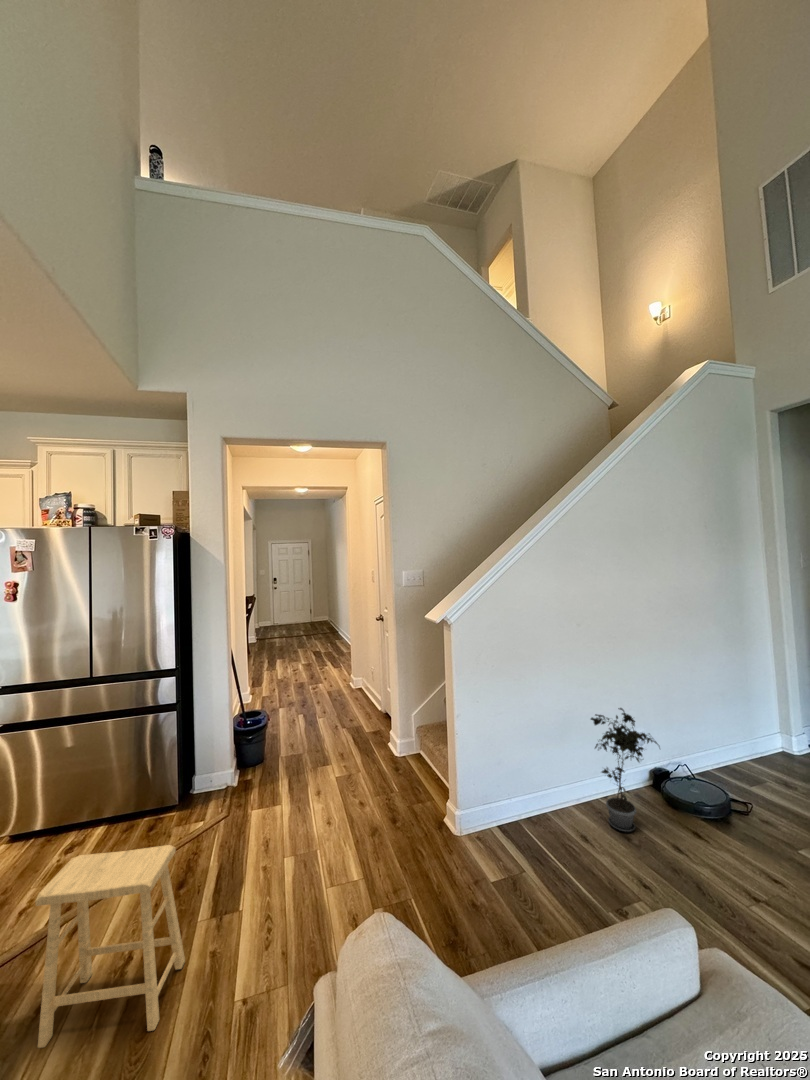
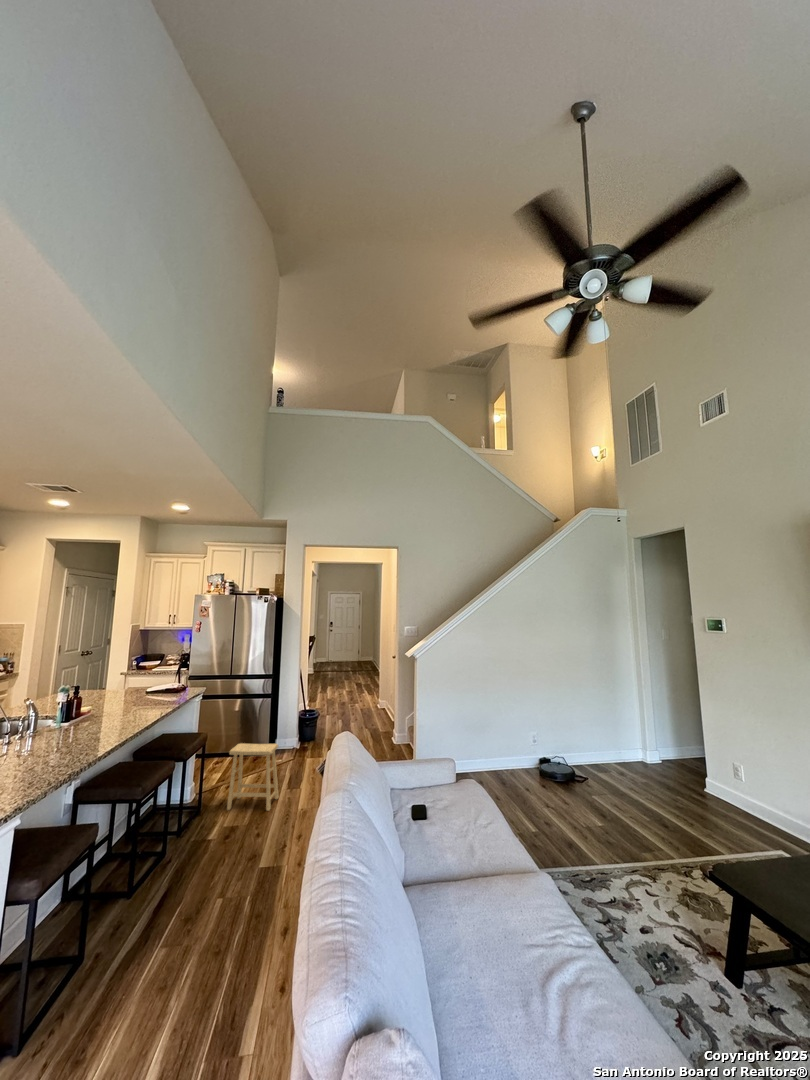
potted plant: present [591,708,657,832] -> none [491,714,520,783]

